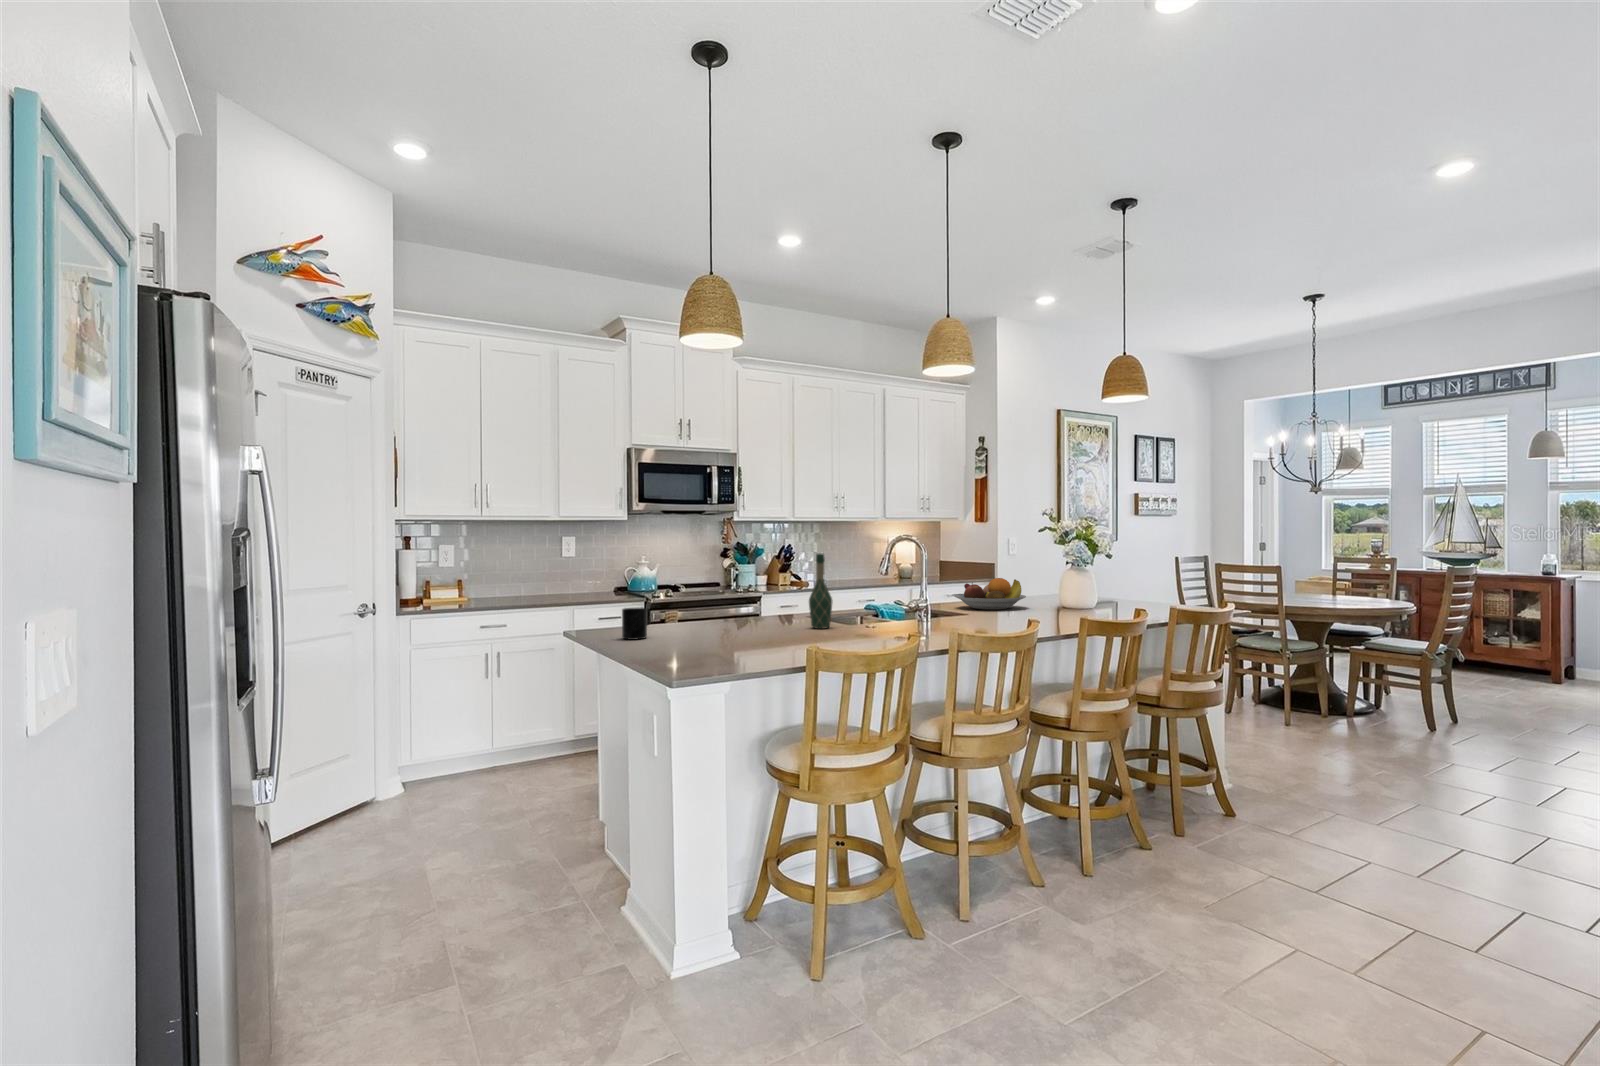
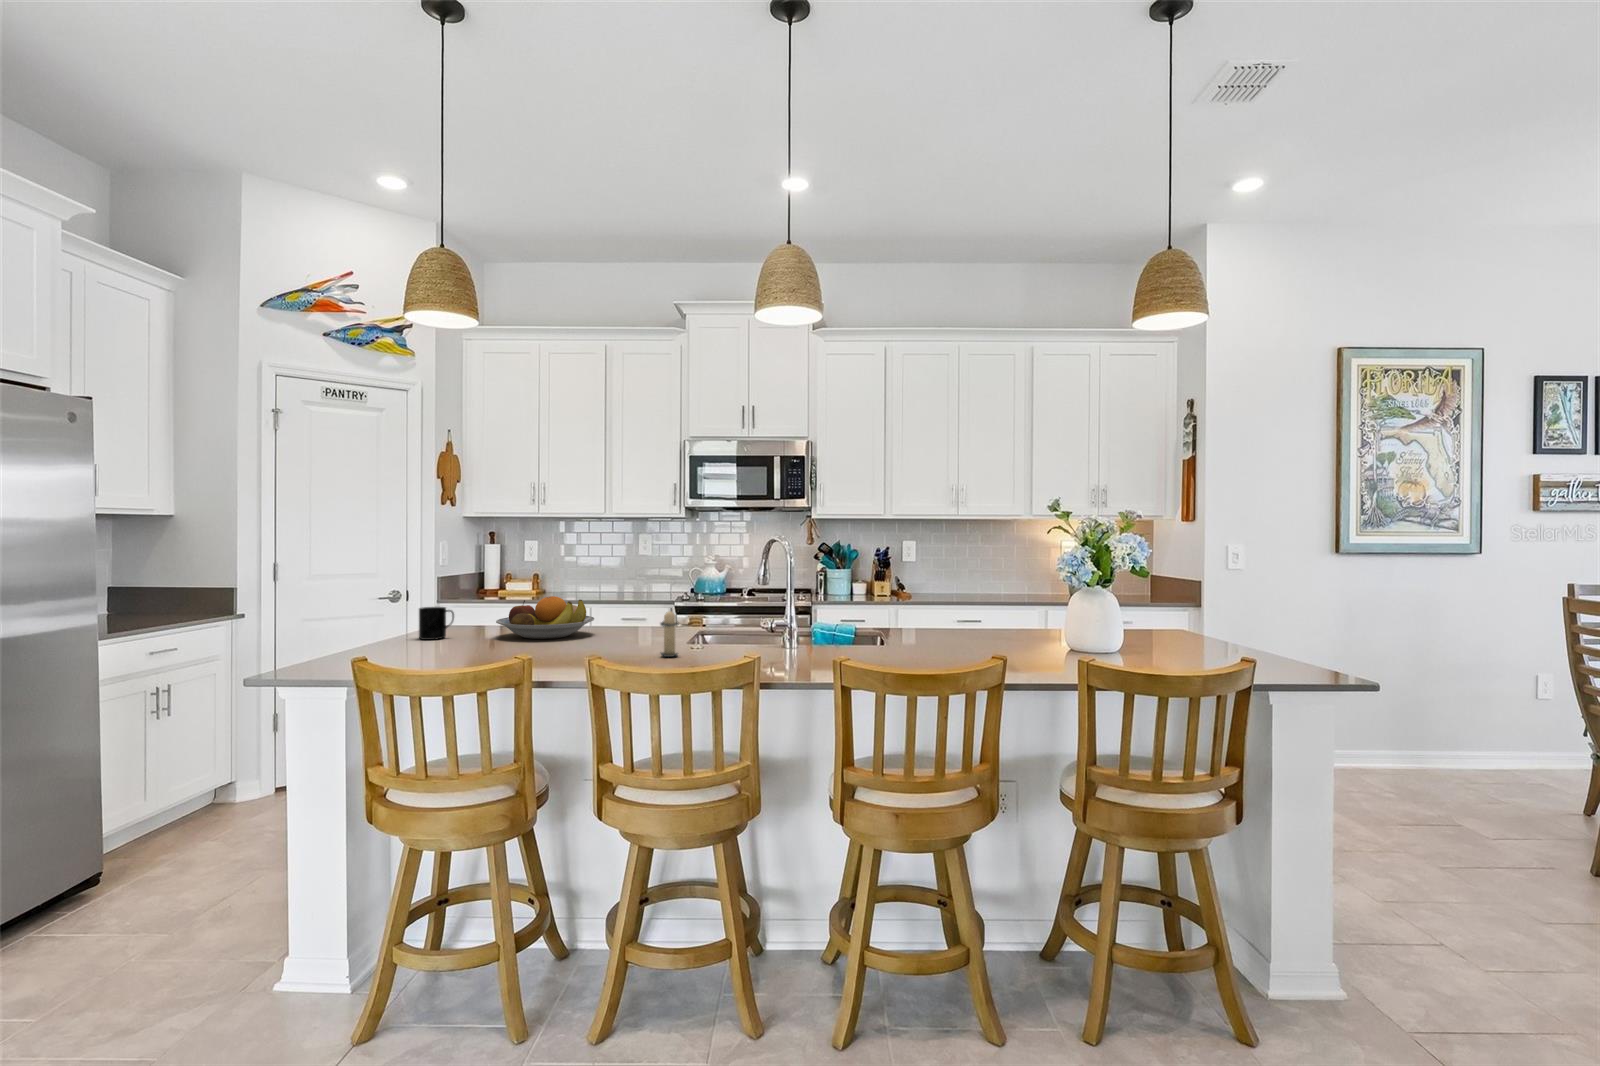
wine bottle: present [809,554,832,629] -> none [605,557,634,647]
fruit bowl: present [954,578,1026,610] -> present [496,596,594,639]
candle: none [889,591,908,630] -> present [661,611,679,657]

